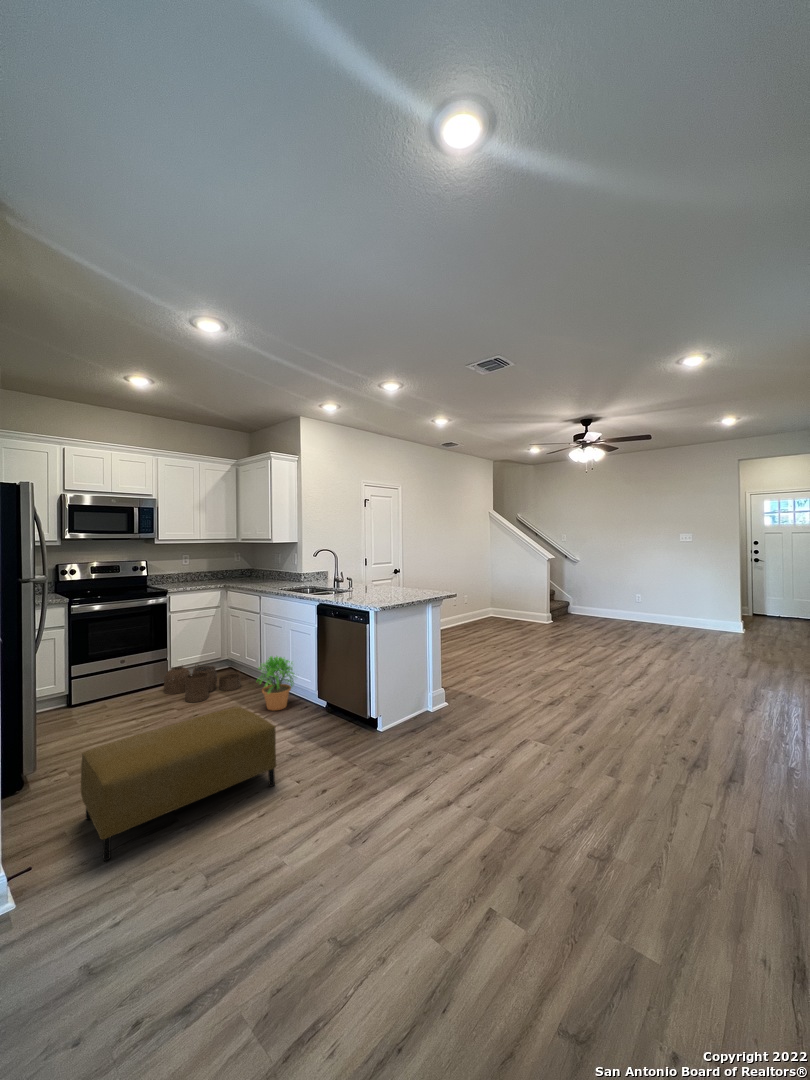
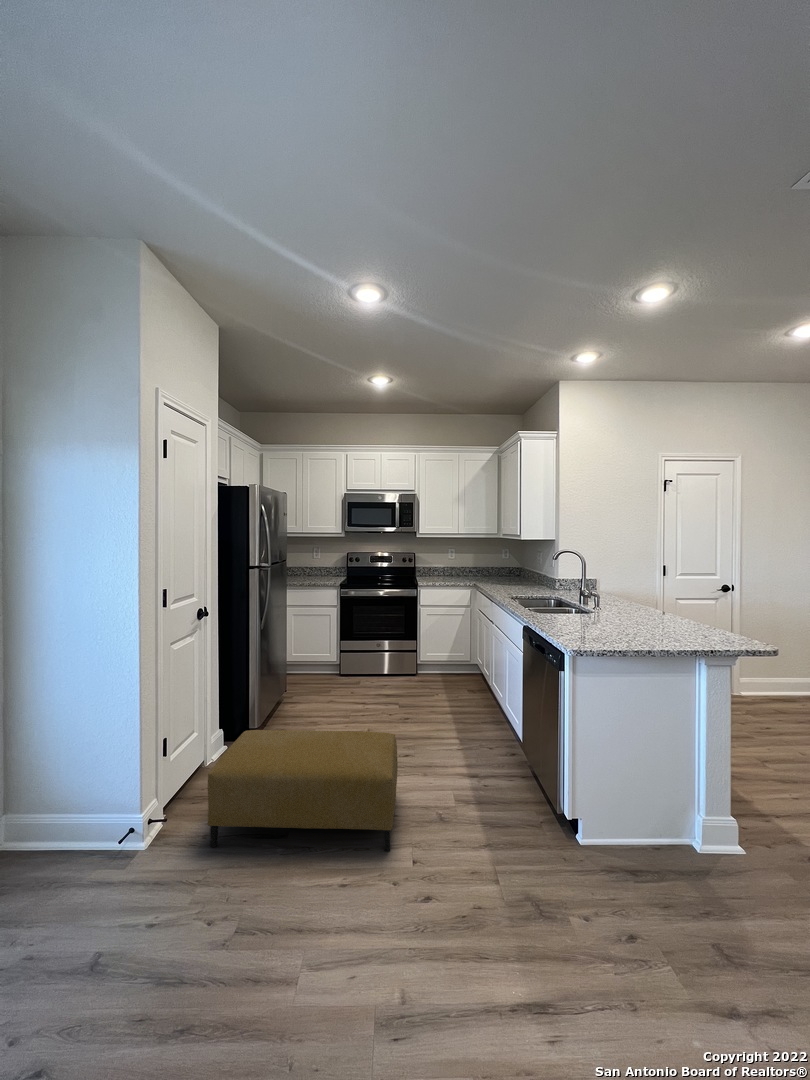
potted plant: present [257,656,294,711] -> none [461,678,512,747]
woven basket: present [164,665,241,702] -> none [407,661,474,705]

